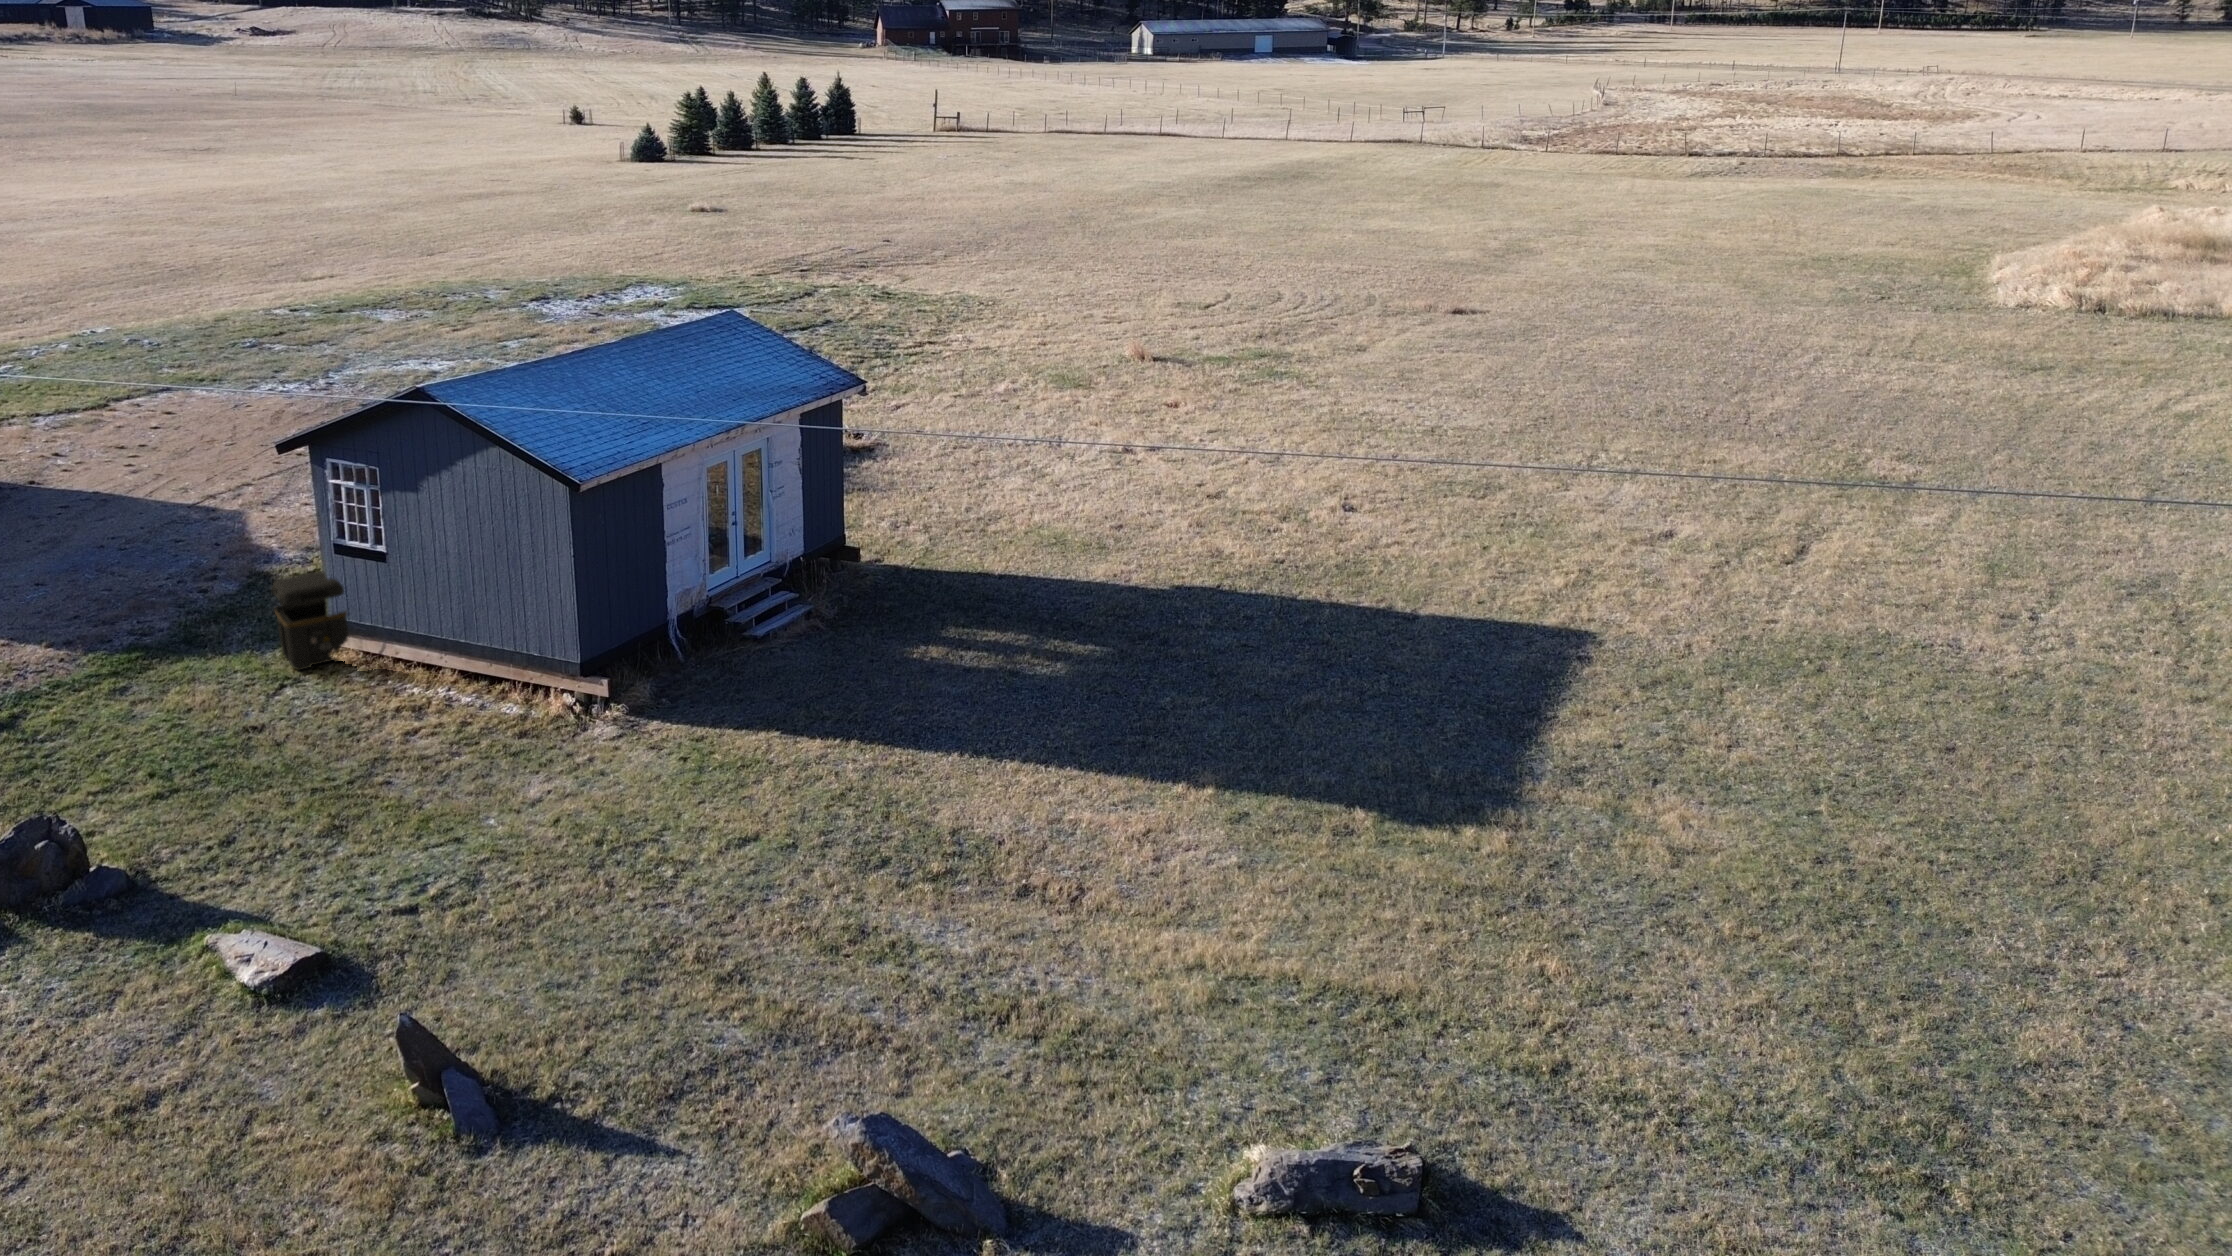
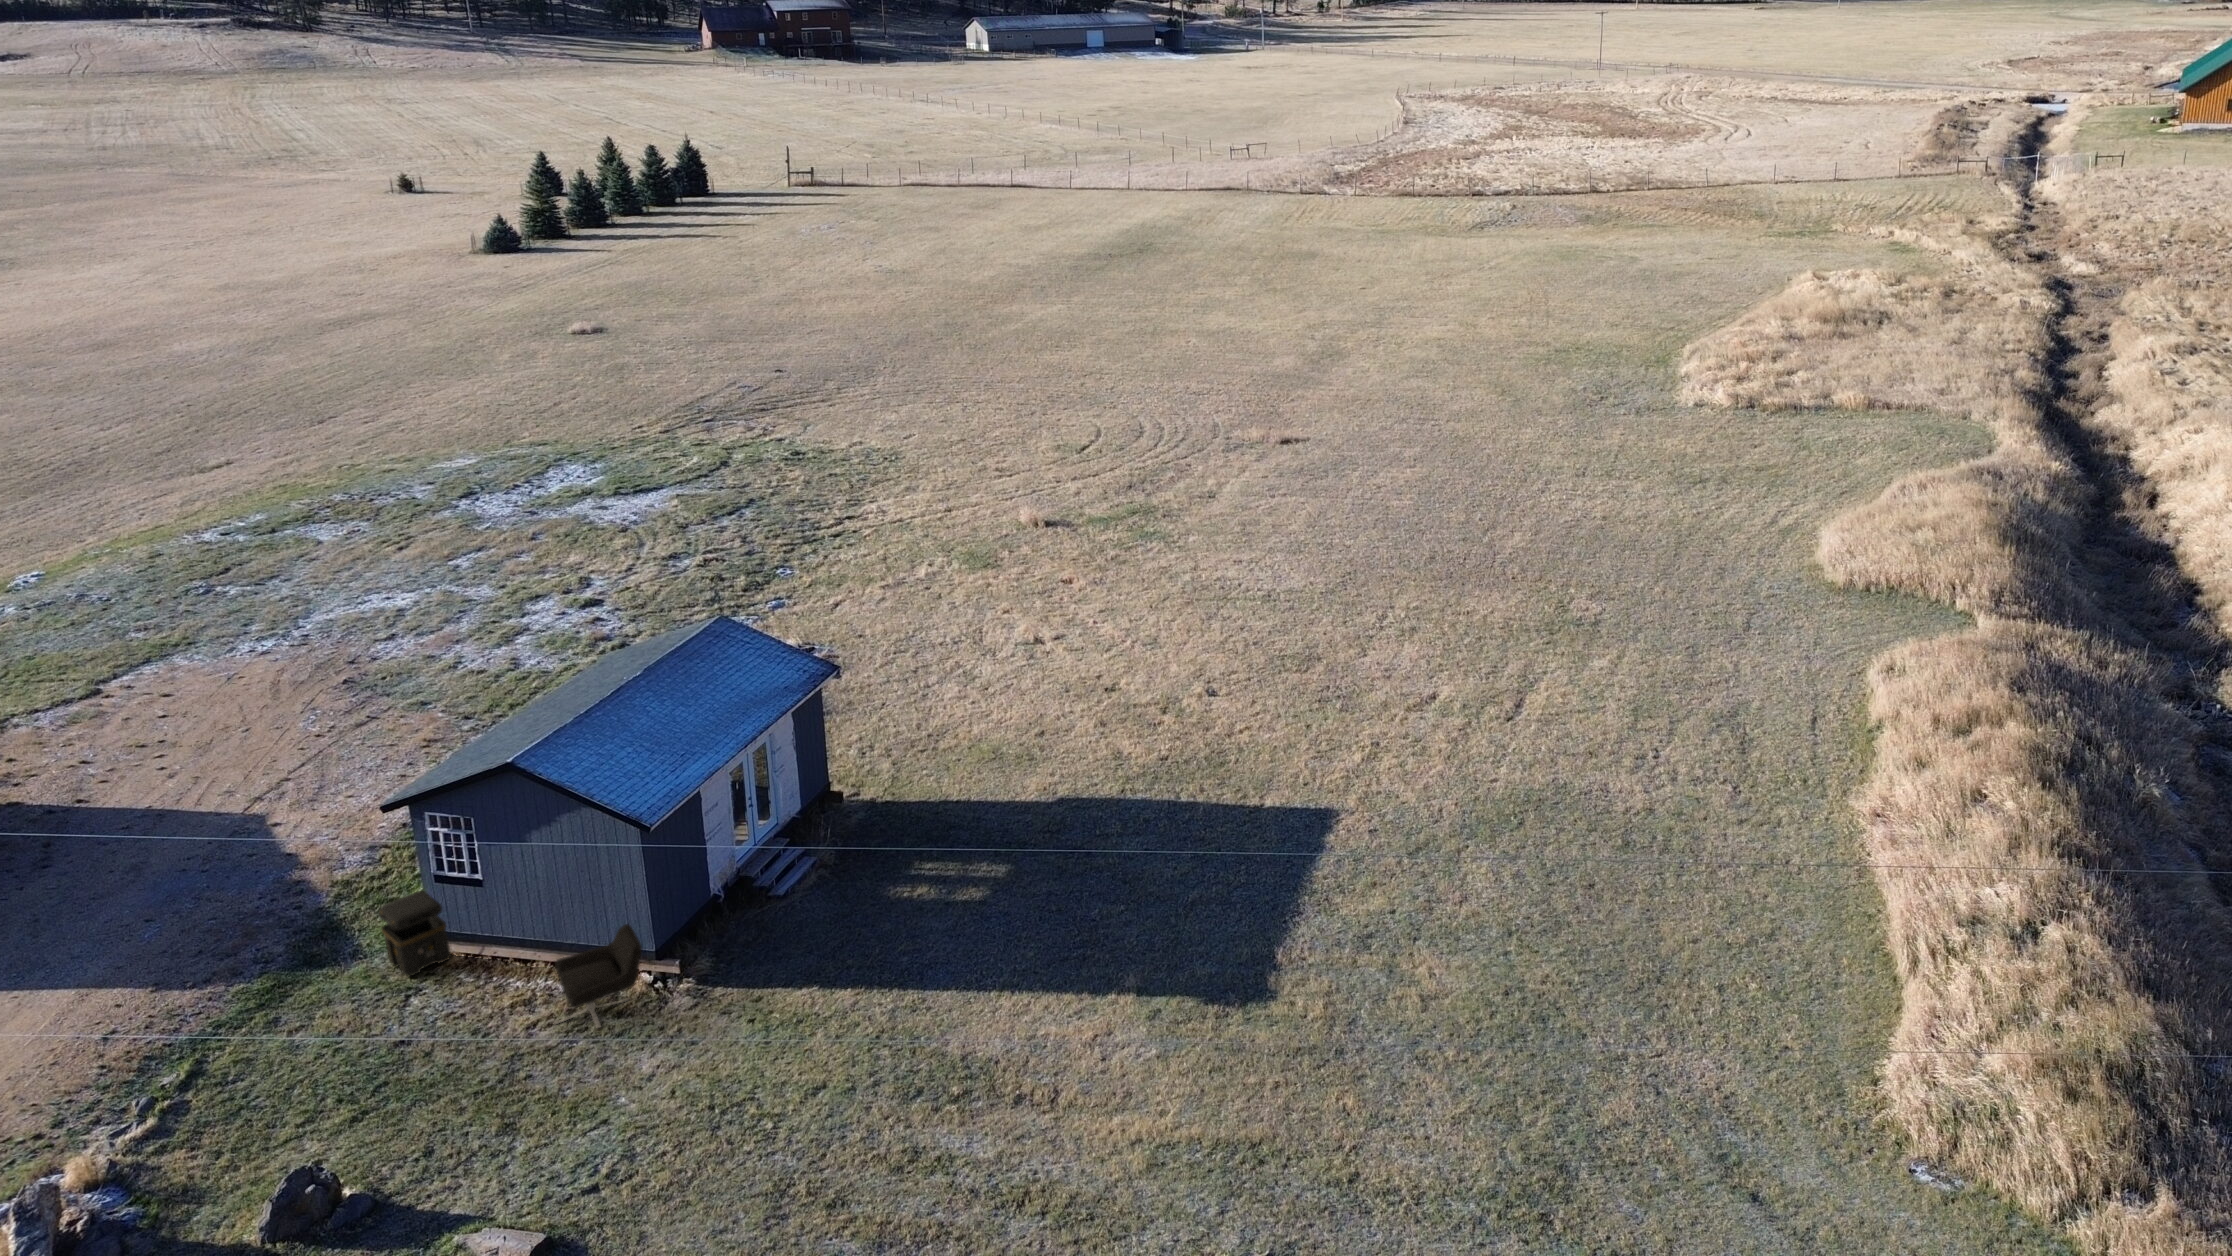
lounge chair: none [439,620,555,744] -> present [555,924,642,1028]

